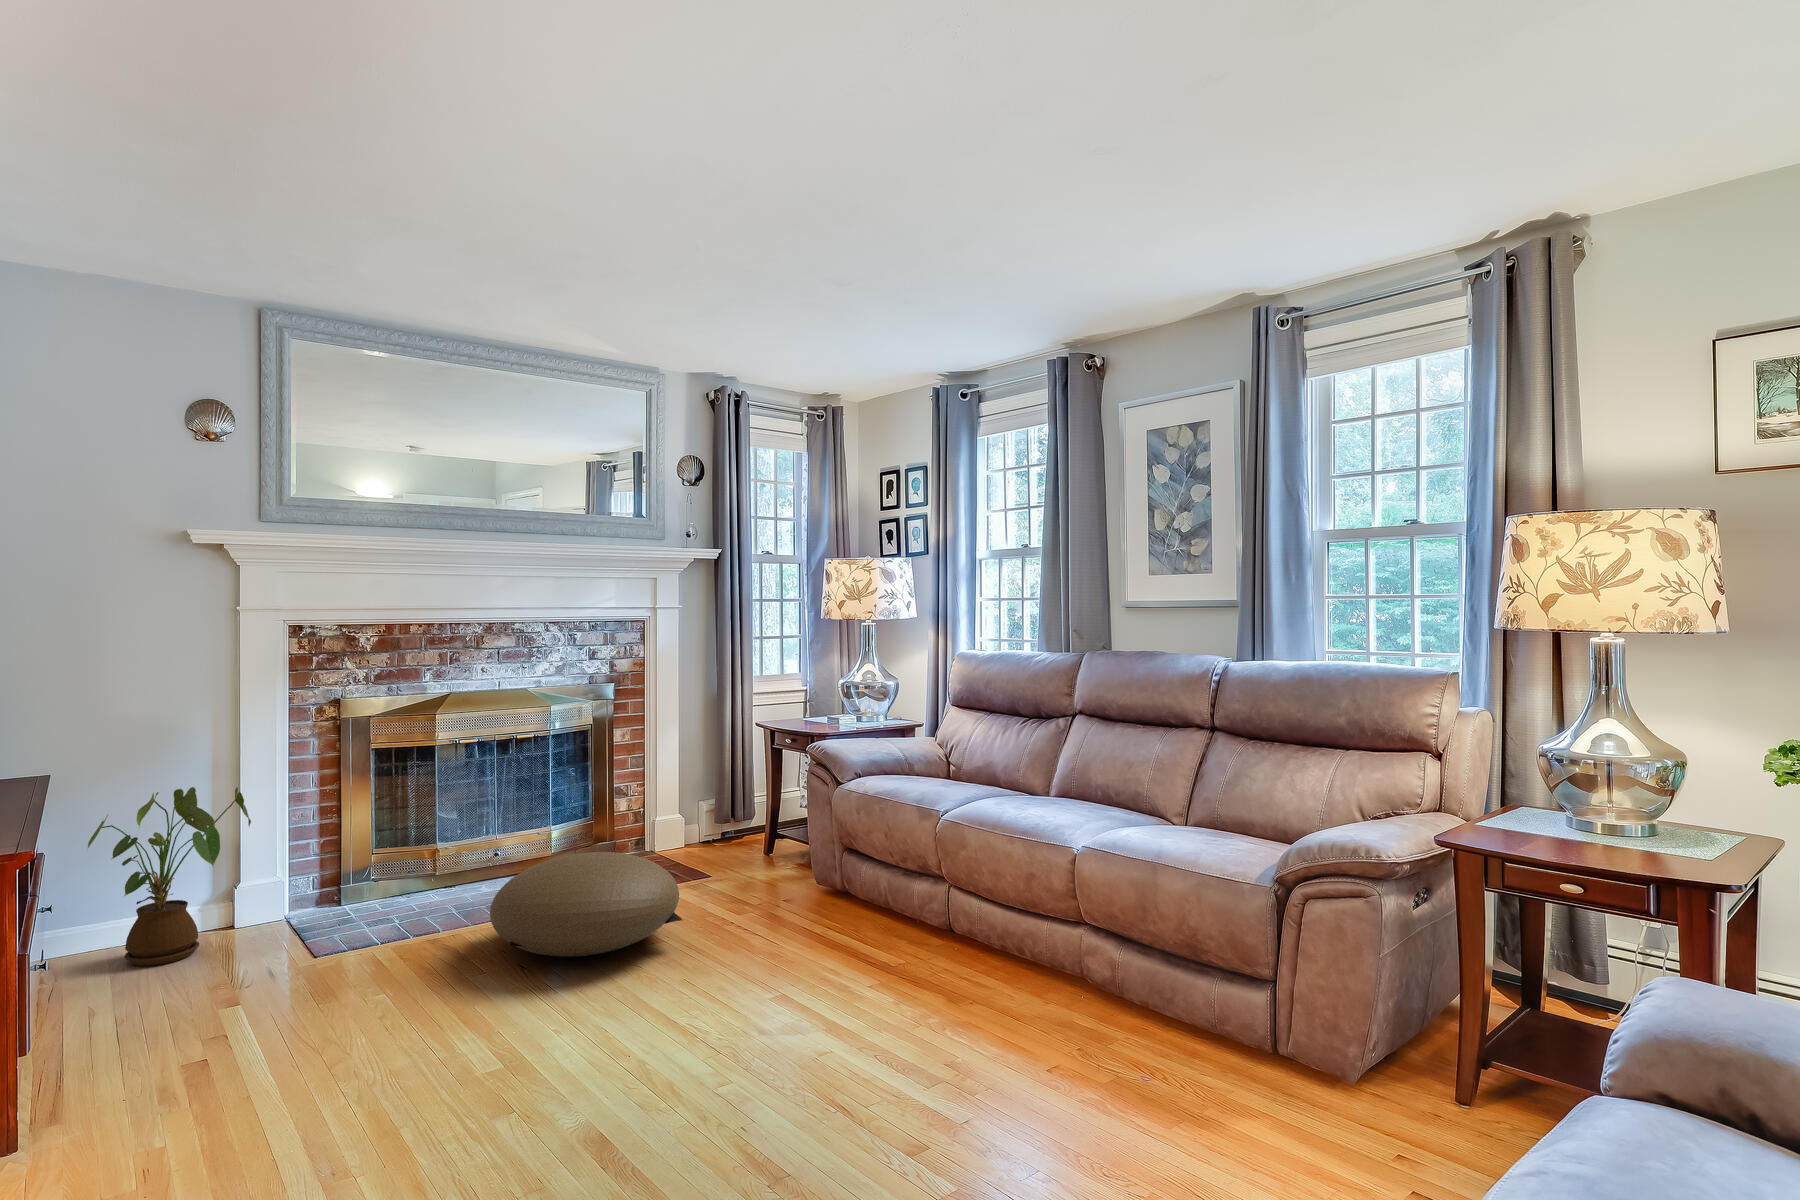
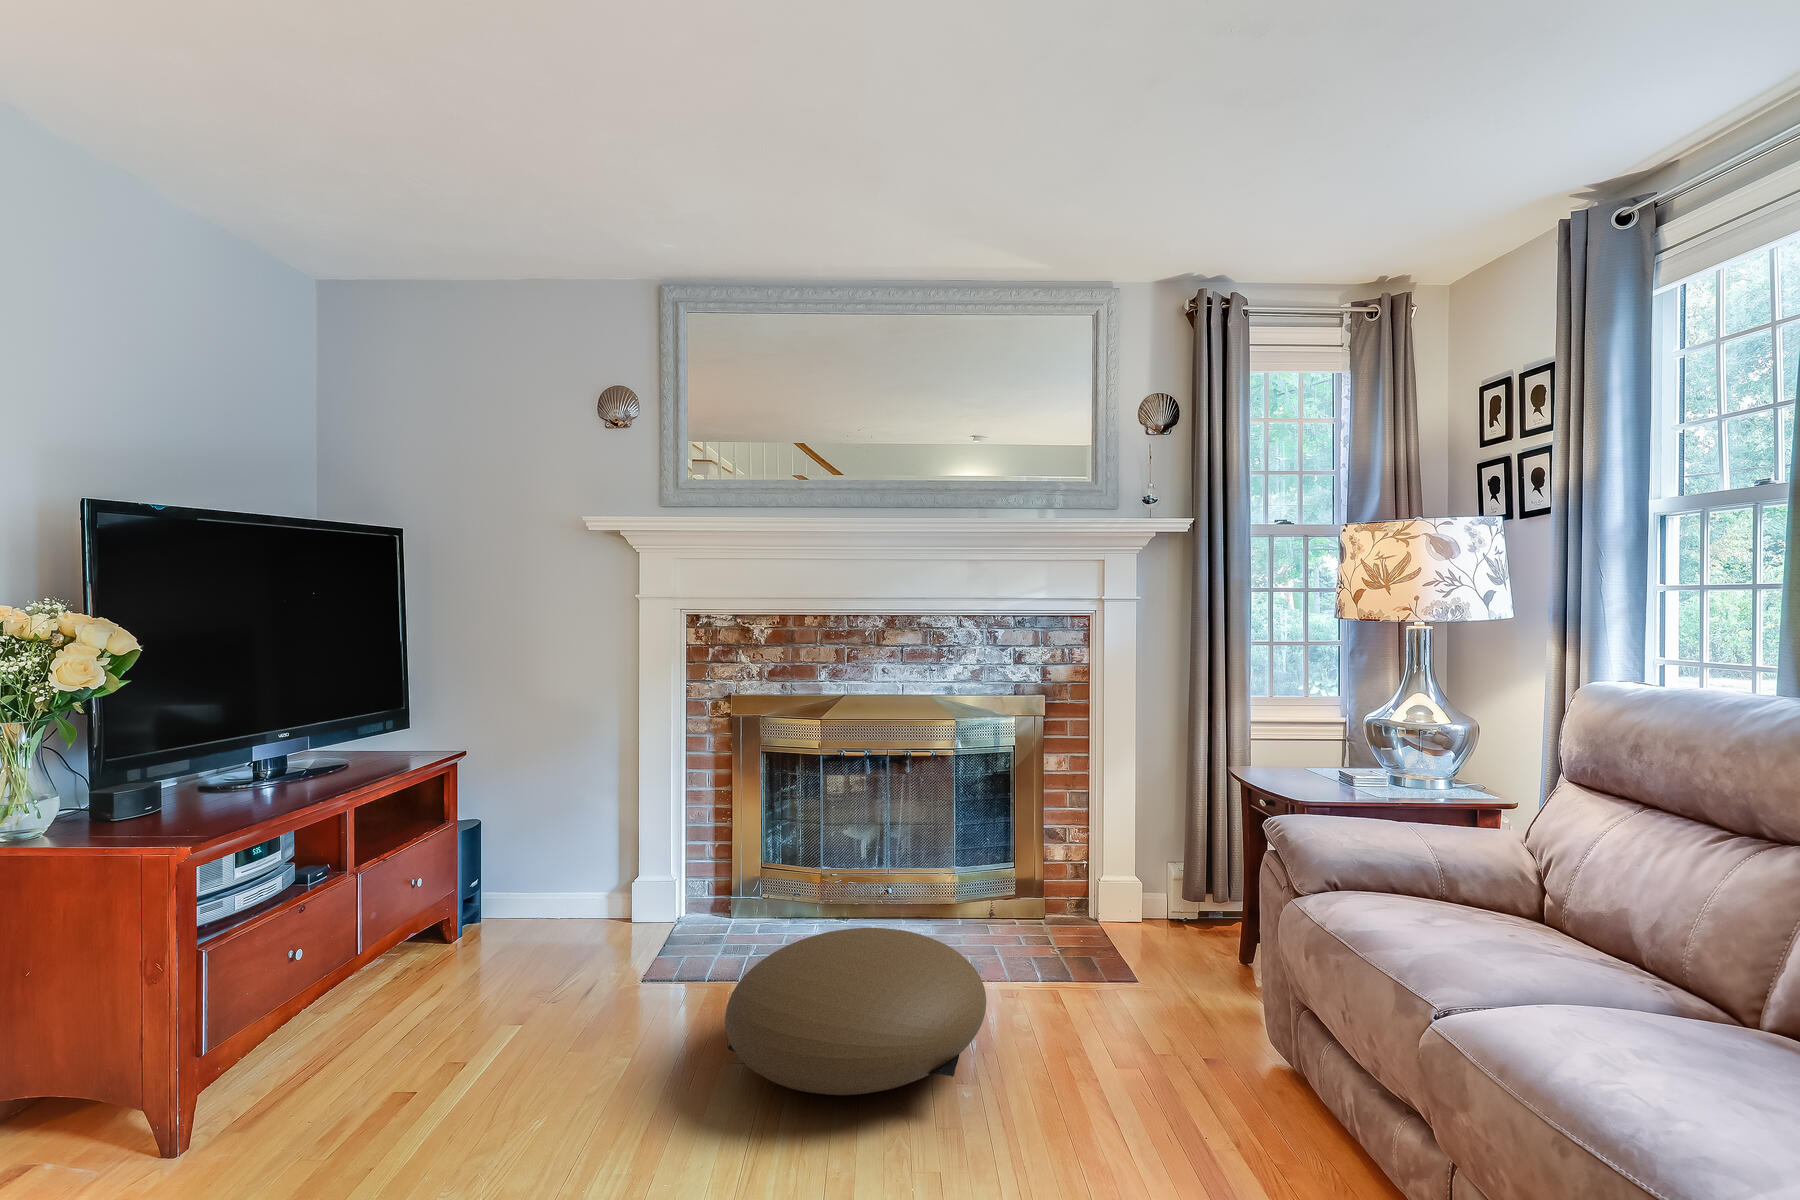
house plant: present [88,787,251,966] -> none [480,774,623,949]

